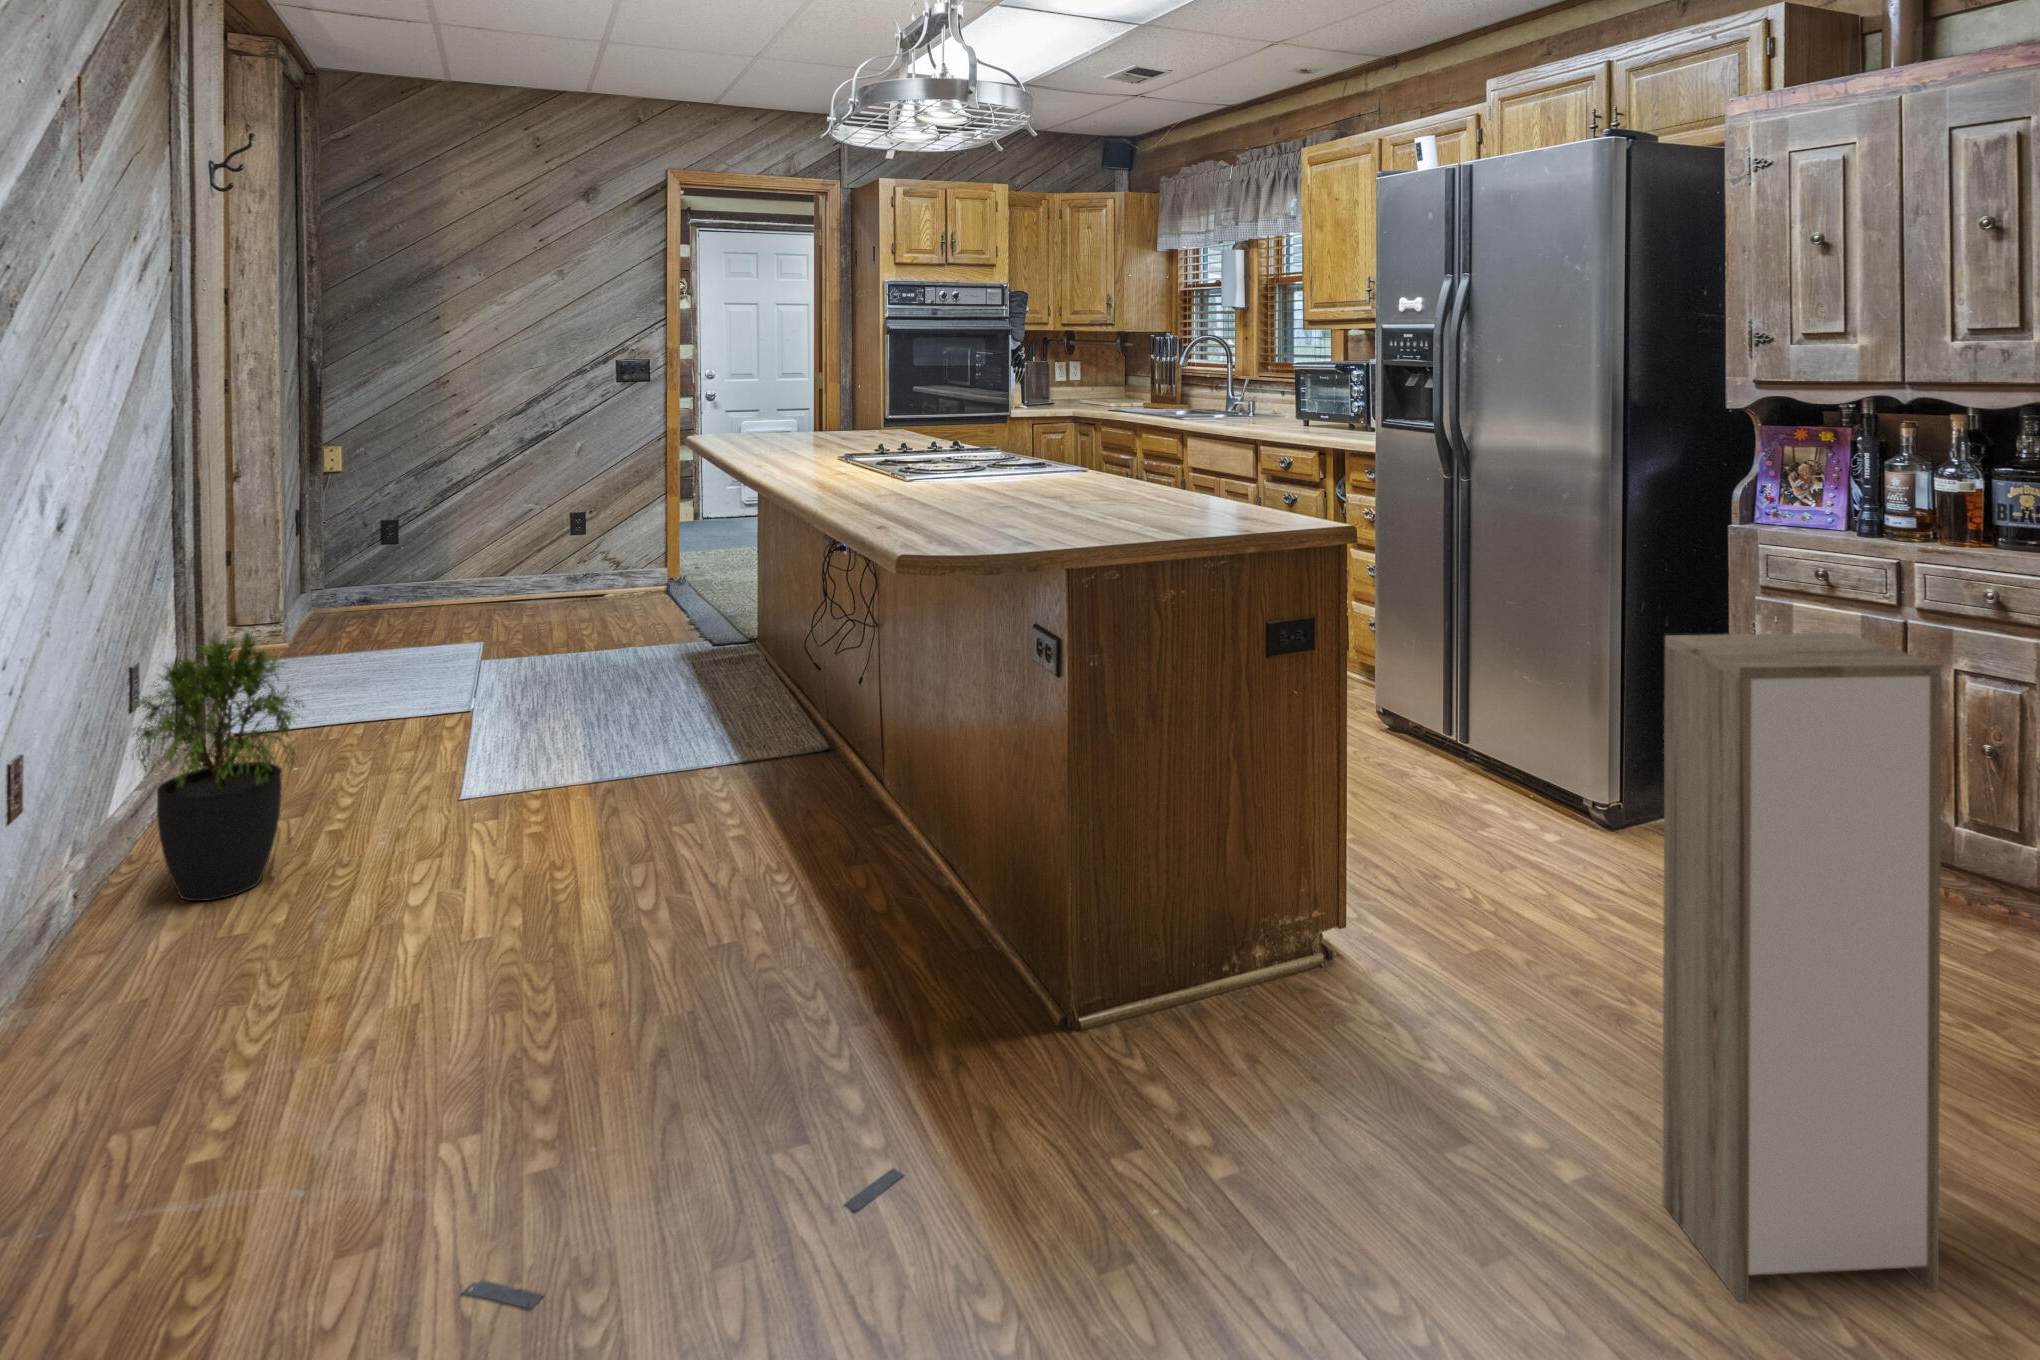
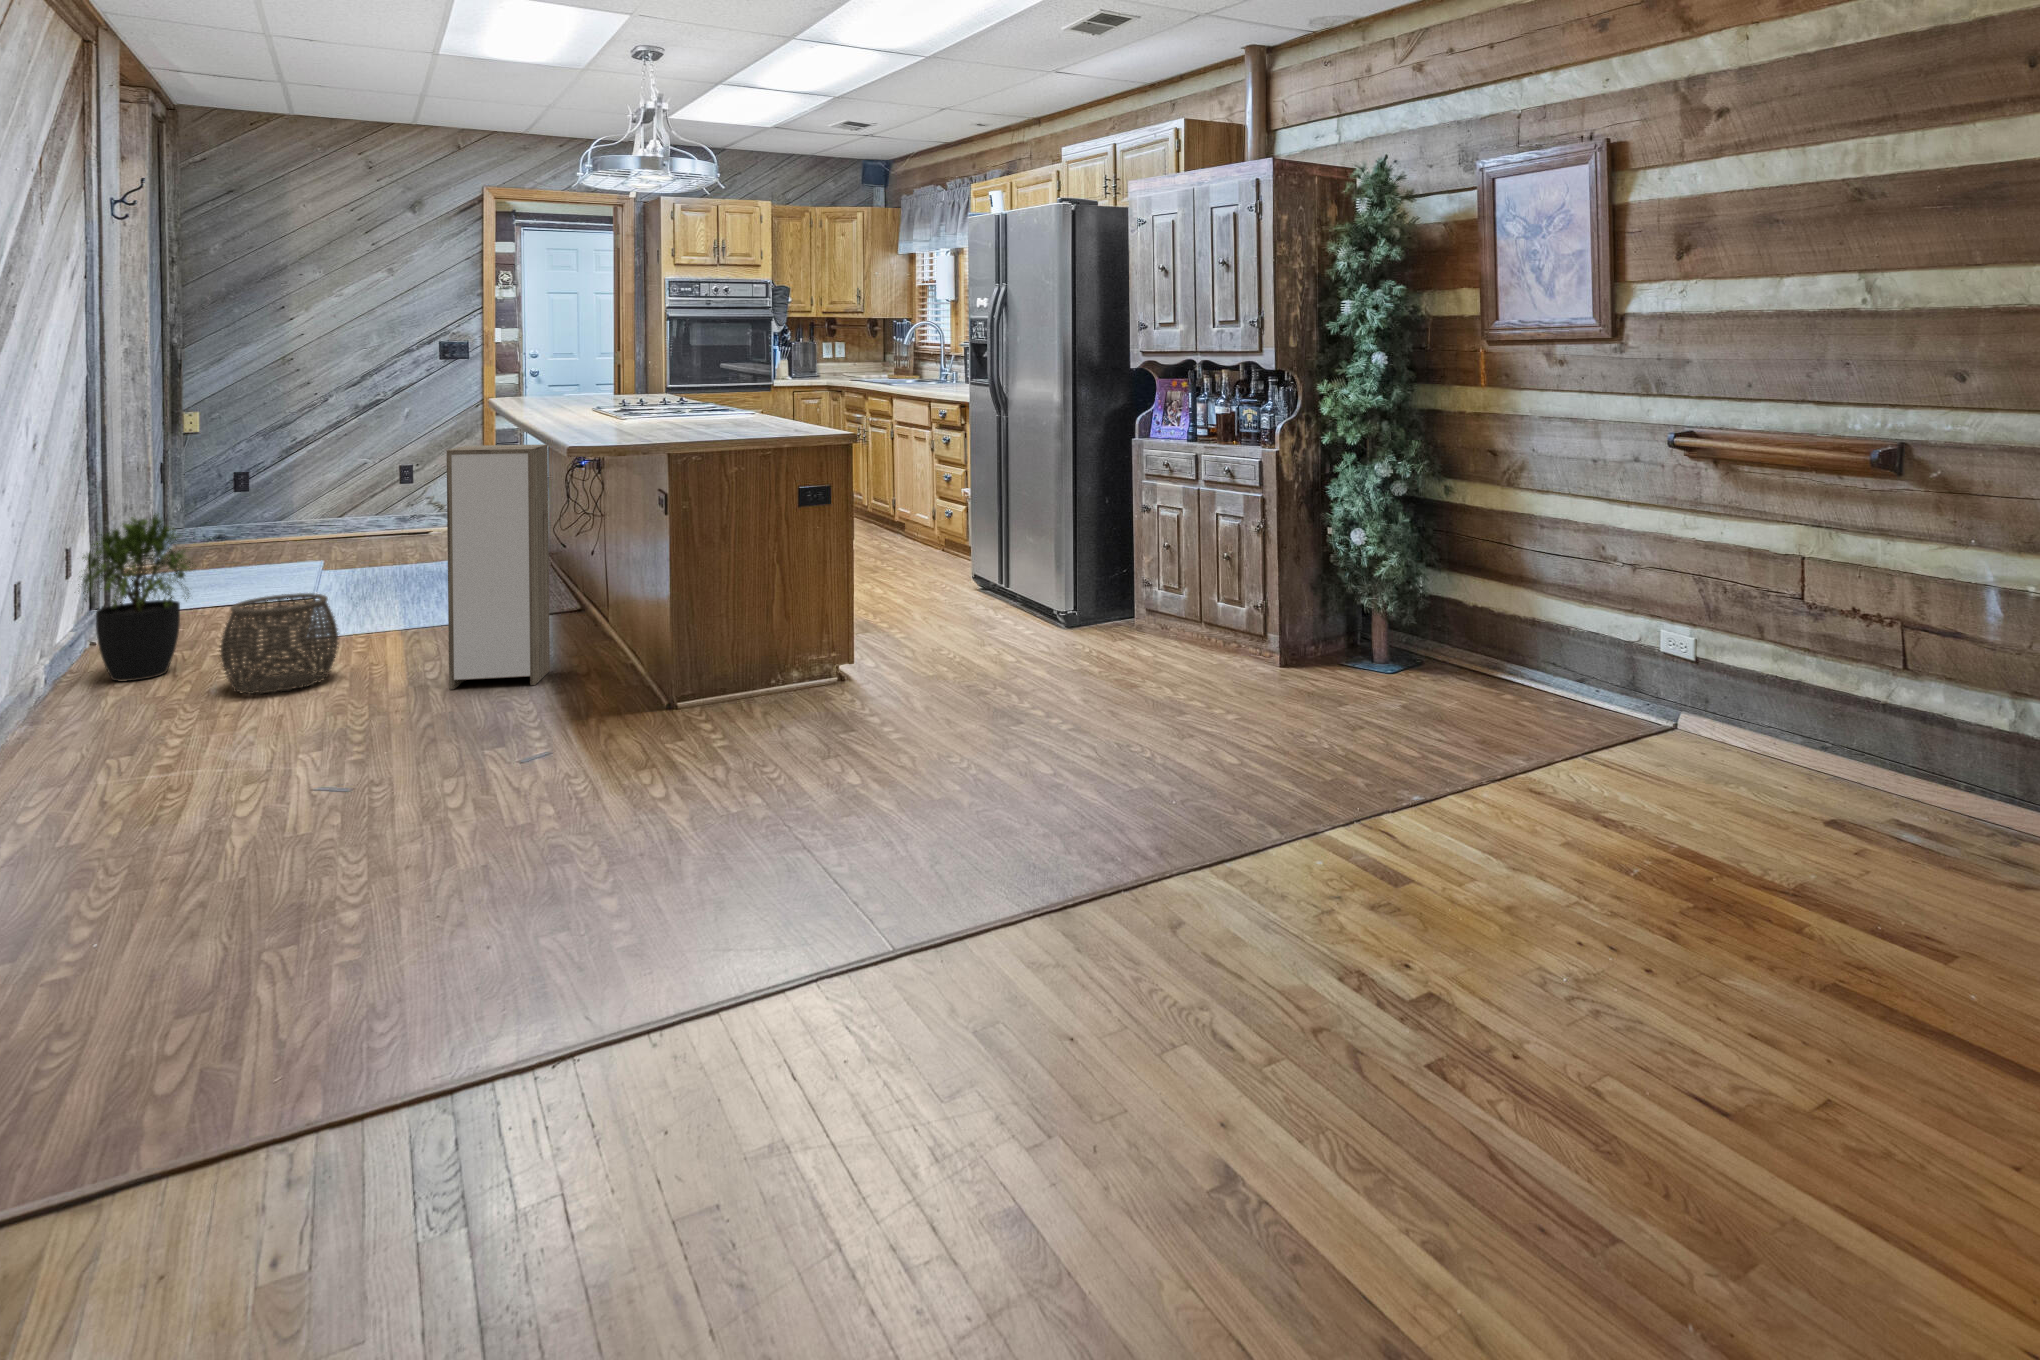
storage cabinet: present [1662,633,1942,1300] -> present [447,444,550,690]
woven basket: none [331,767,513,953] -> present [219,593,339,694]

